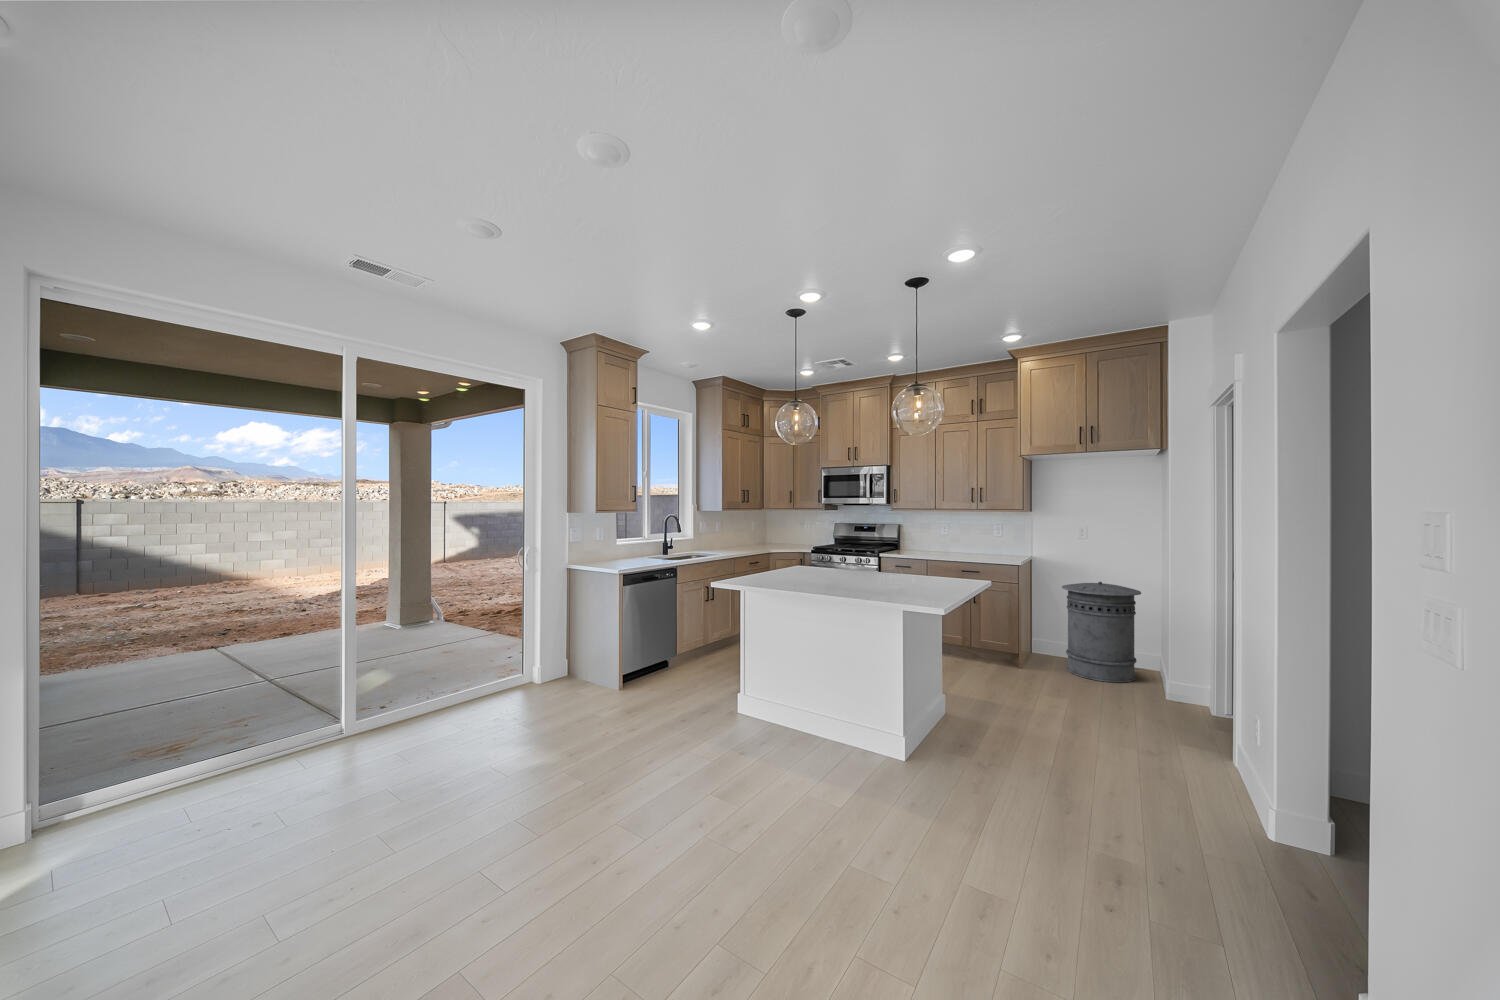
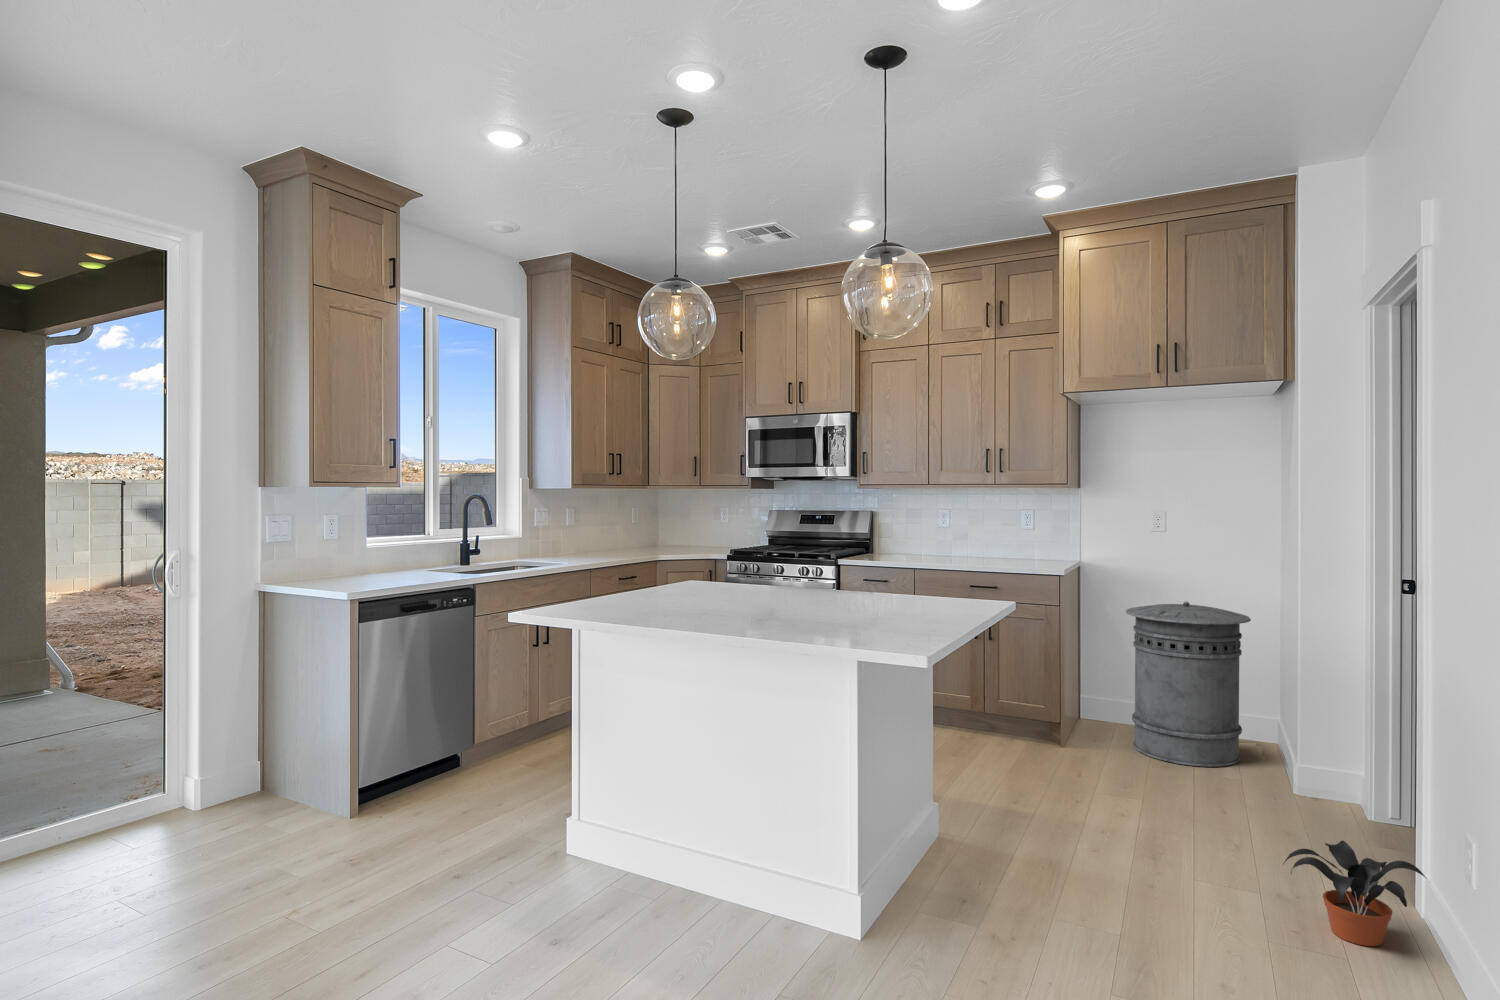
potted plant: none [1146,719,1232,778] -> present [1283,840,1426,946]

